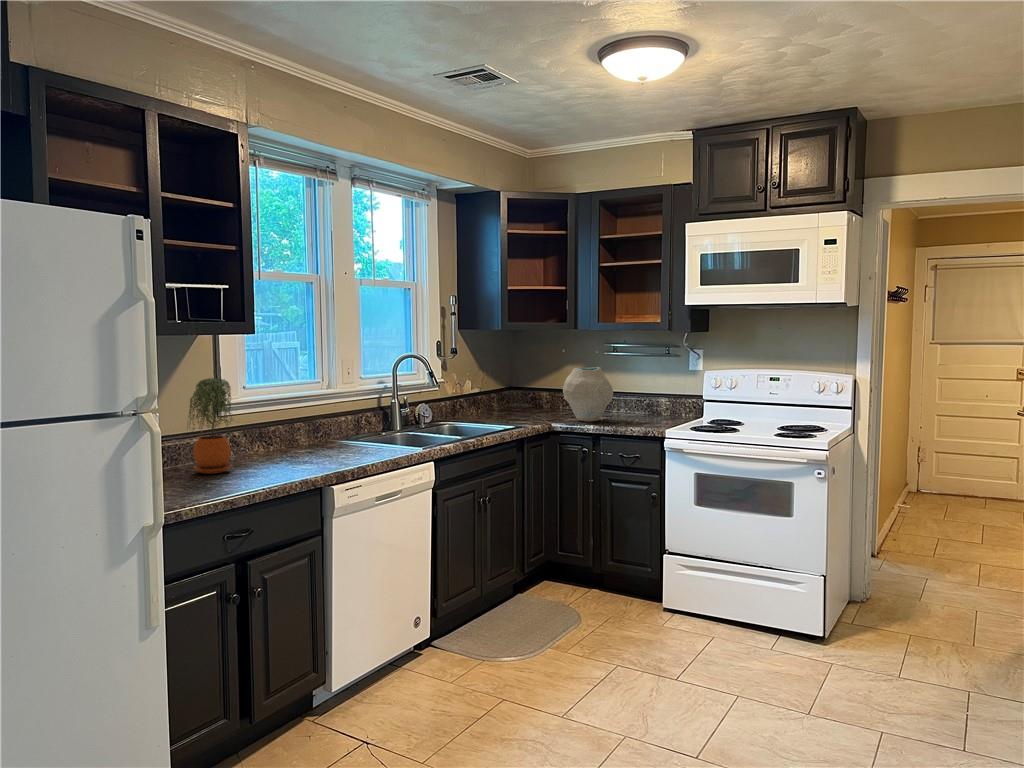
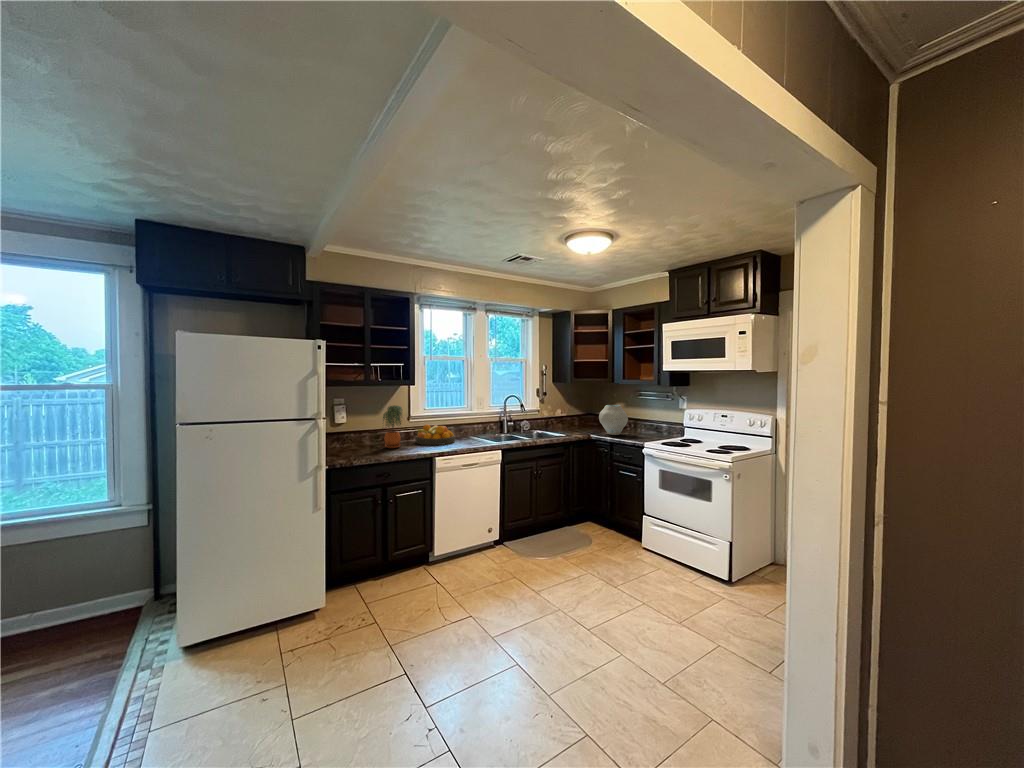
fruit bowl: none [241,419,327,461] -> present [416,424,455,445]

